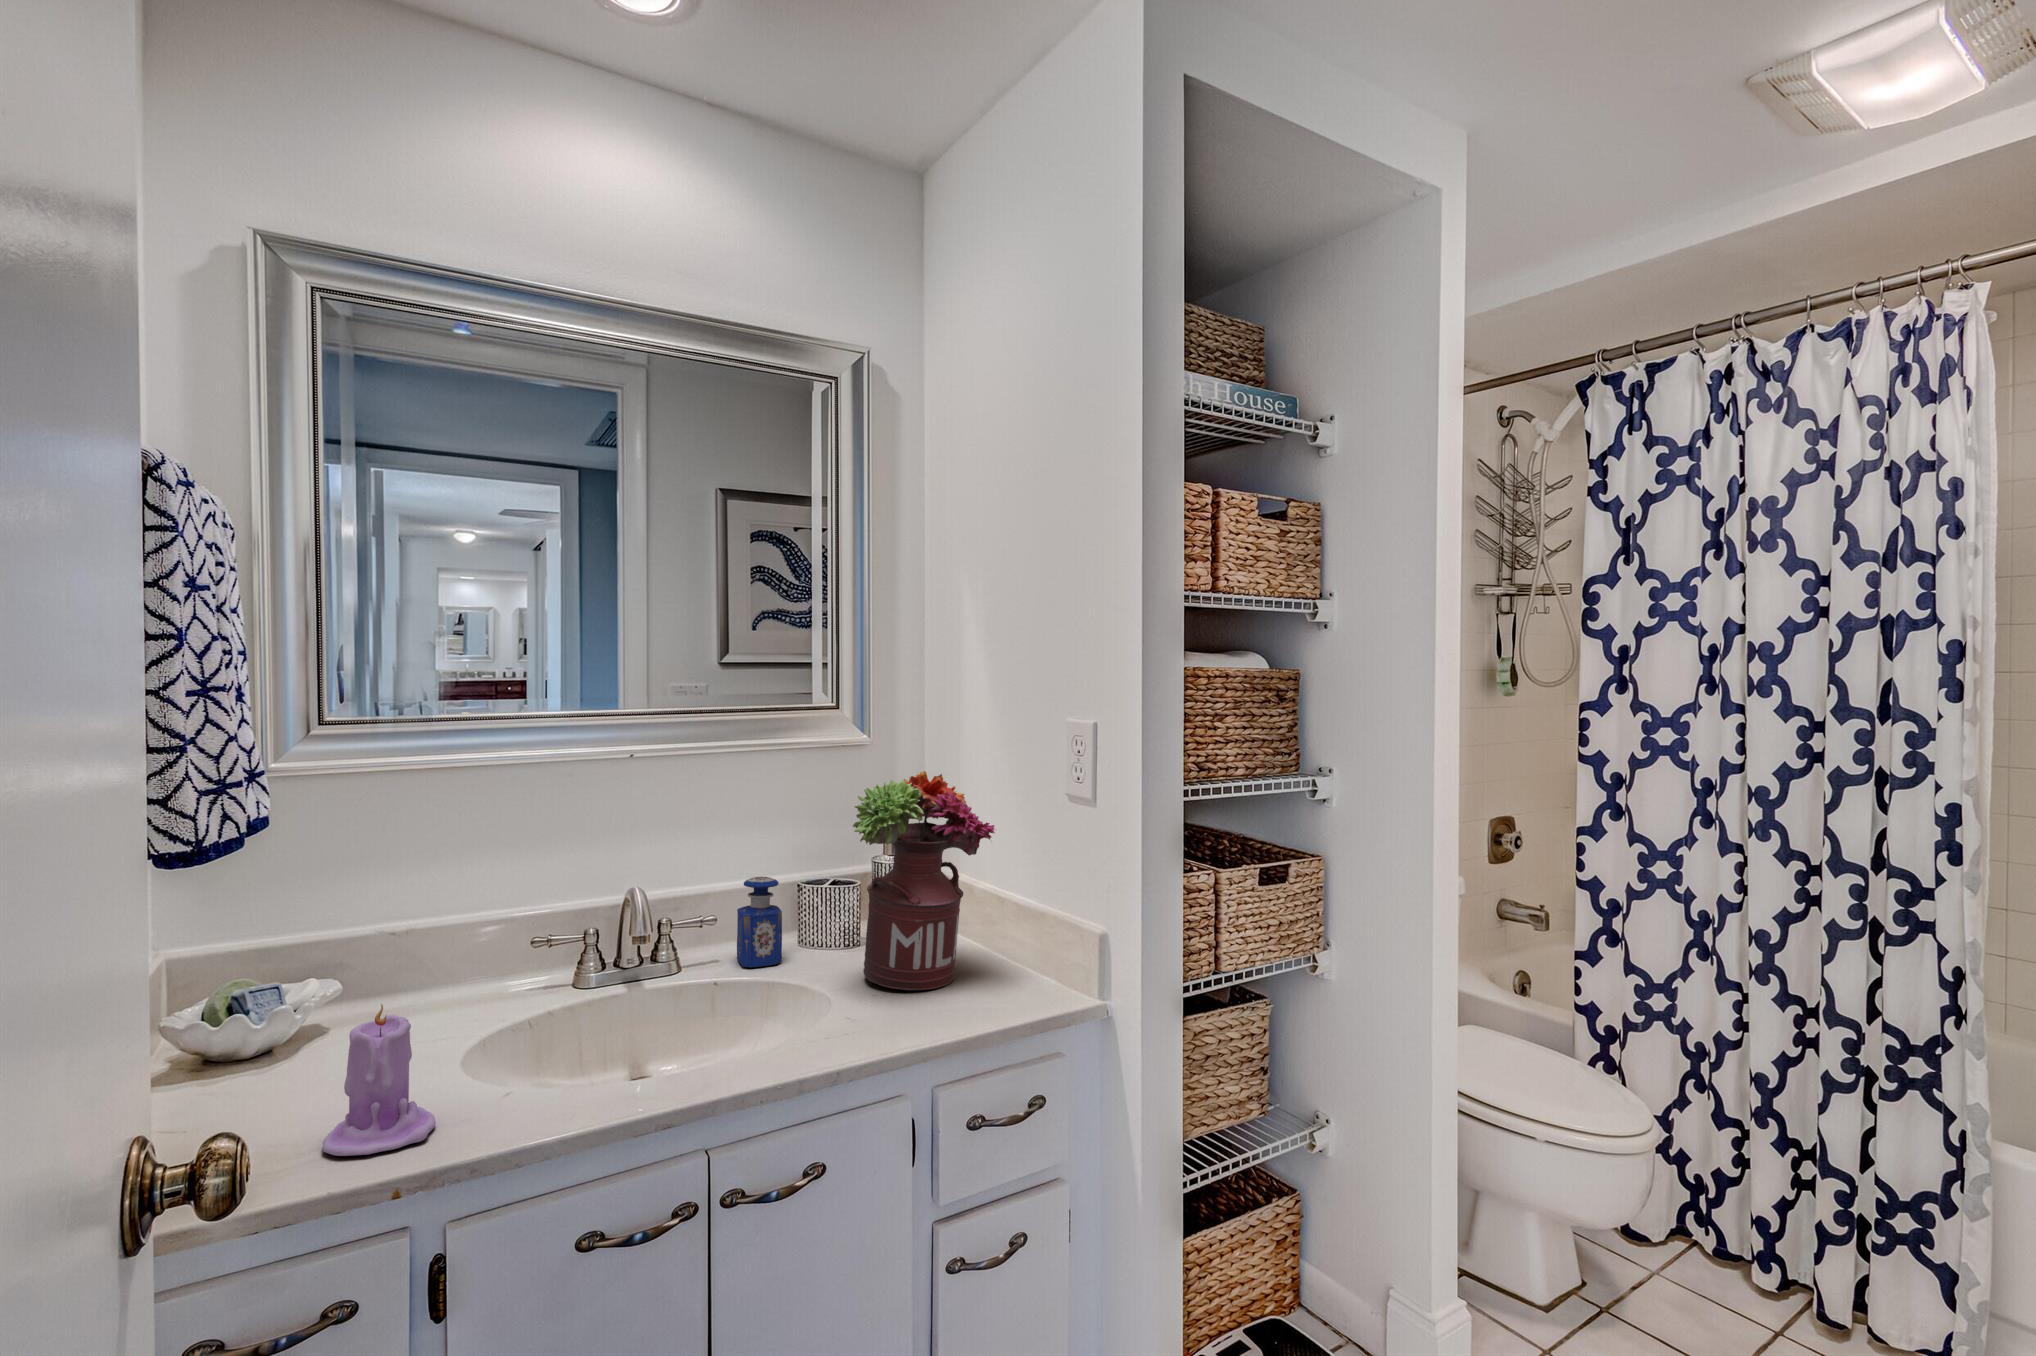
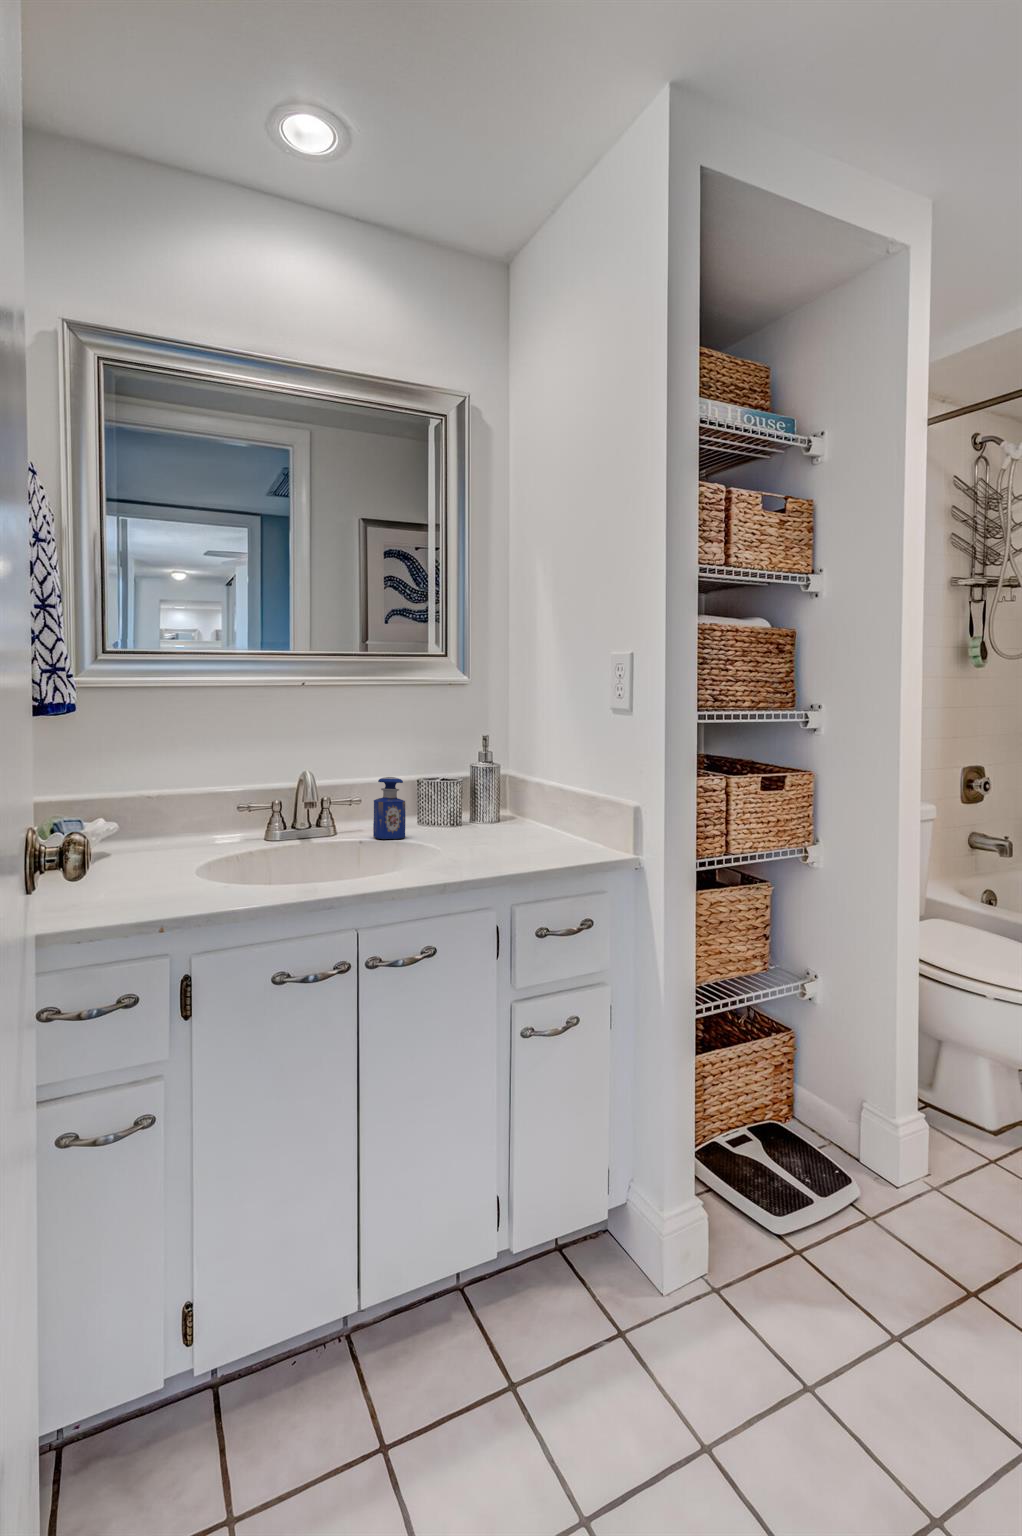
flower arrangement: present [853,771,995,990] -> none [457,695,561,847]
candle: present [322,1004,436,1156] -> none [123,795,189,884]

